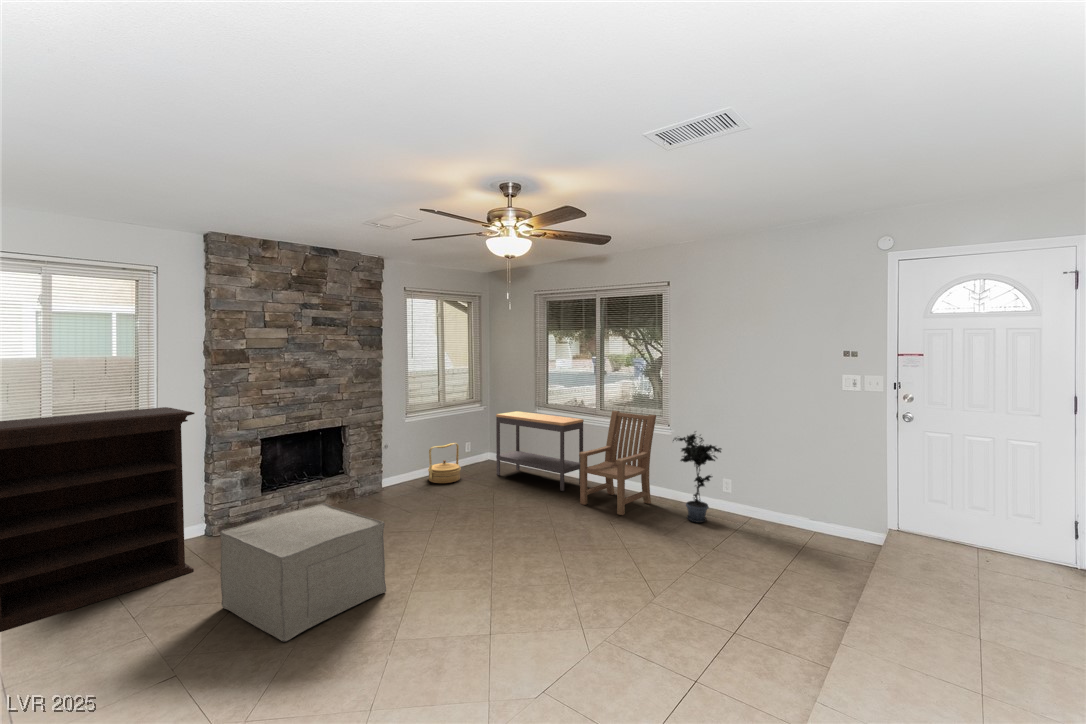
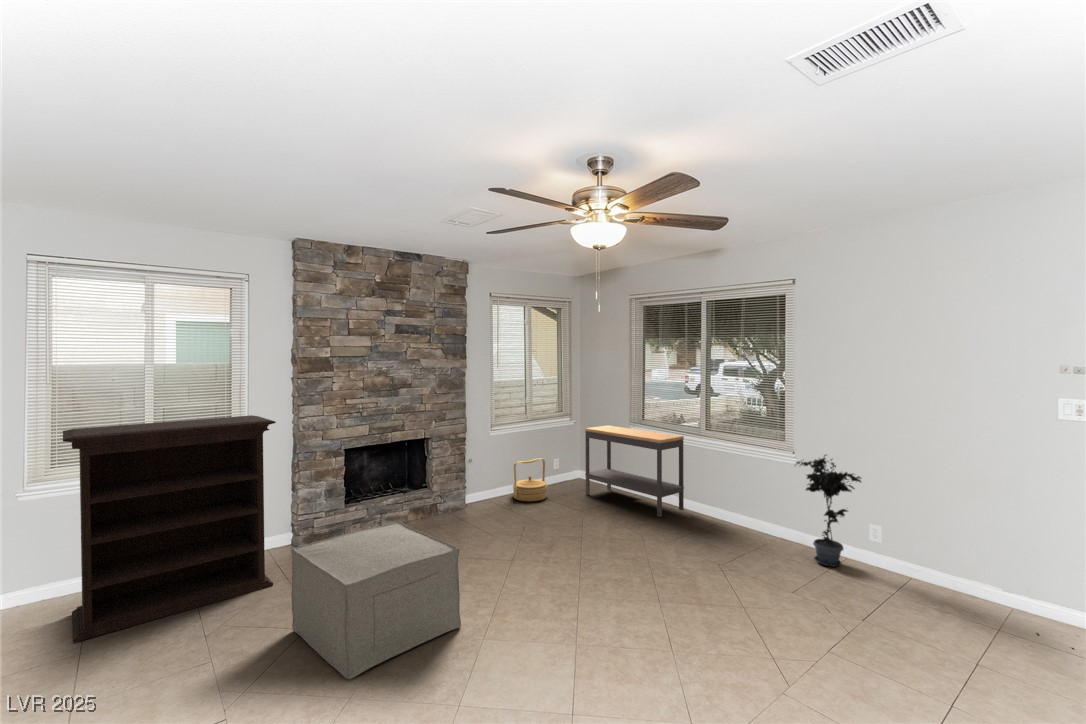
armchair: present [579,411,656,515] -> none [679,427,773,551]

